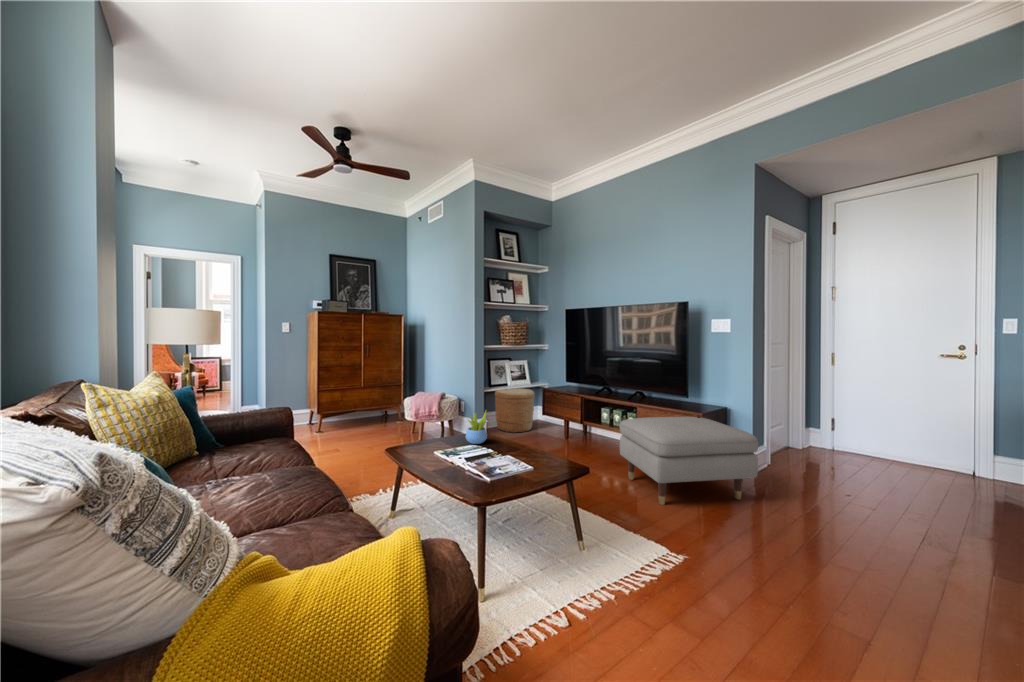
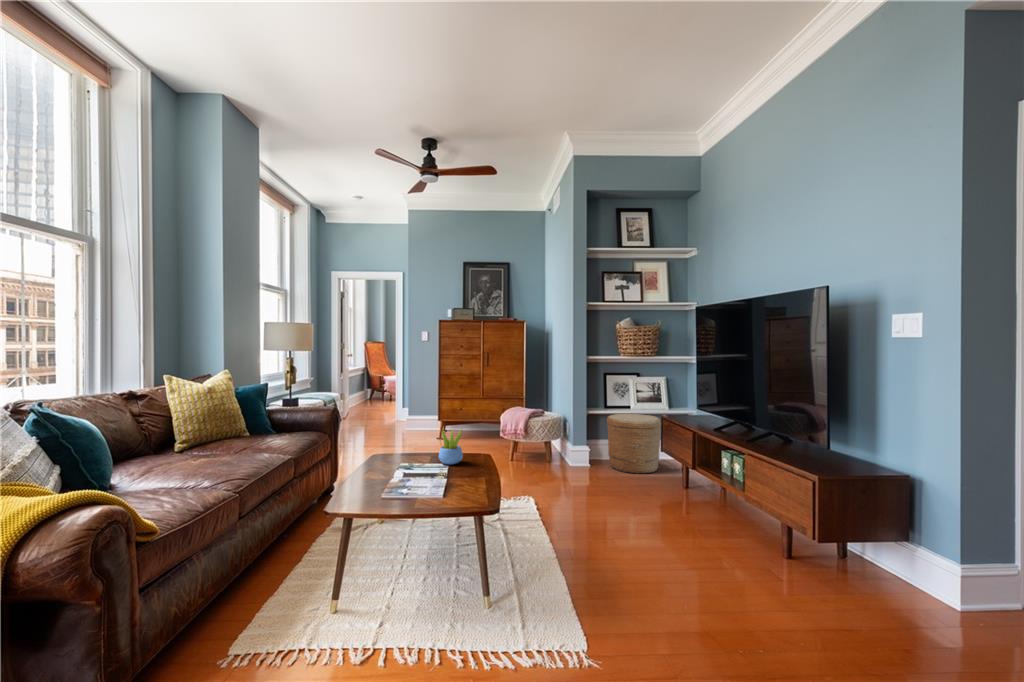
ottoman: present [619,417,758,505] -> none [664,468,881,641]

